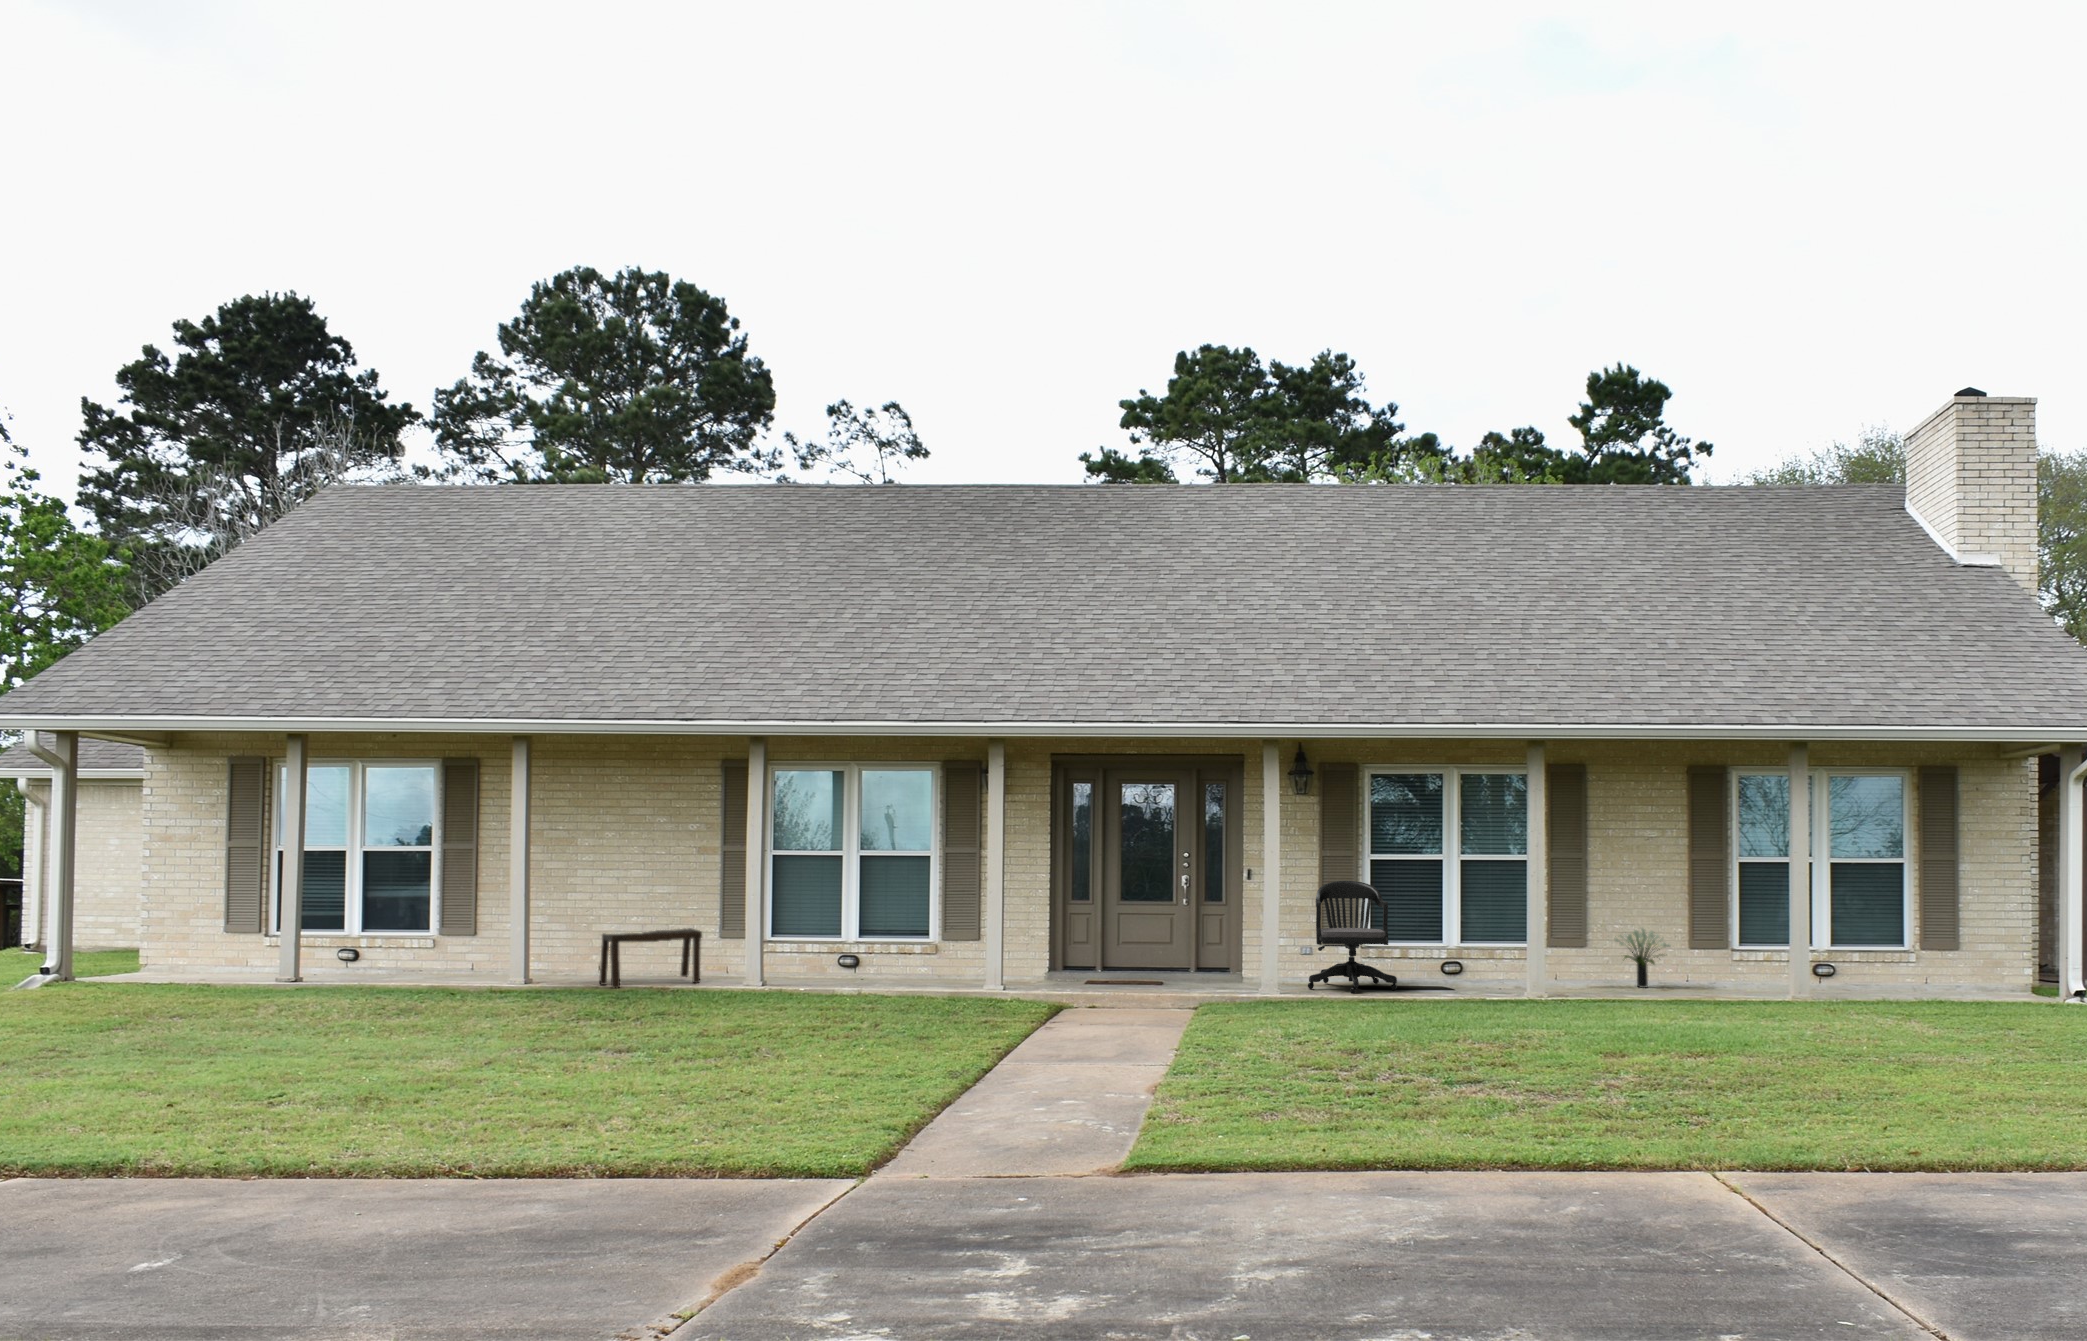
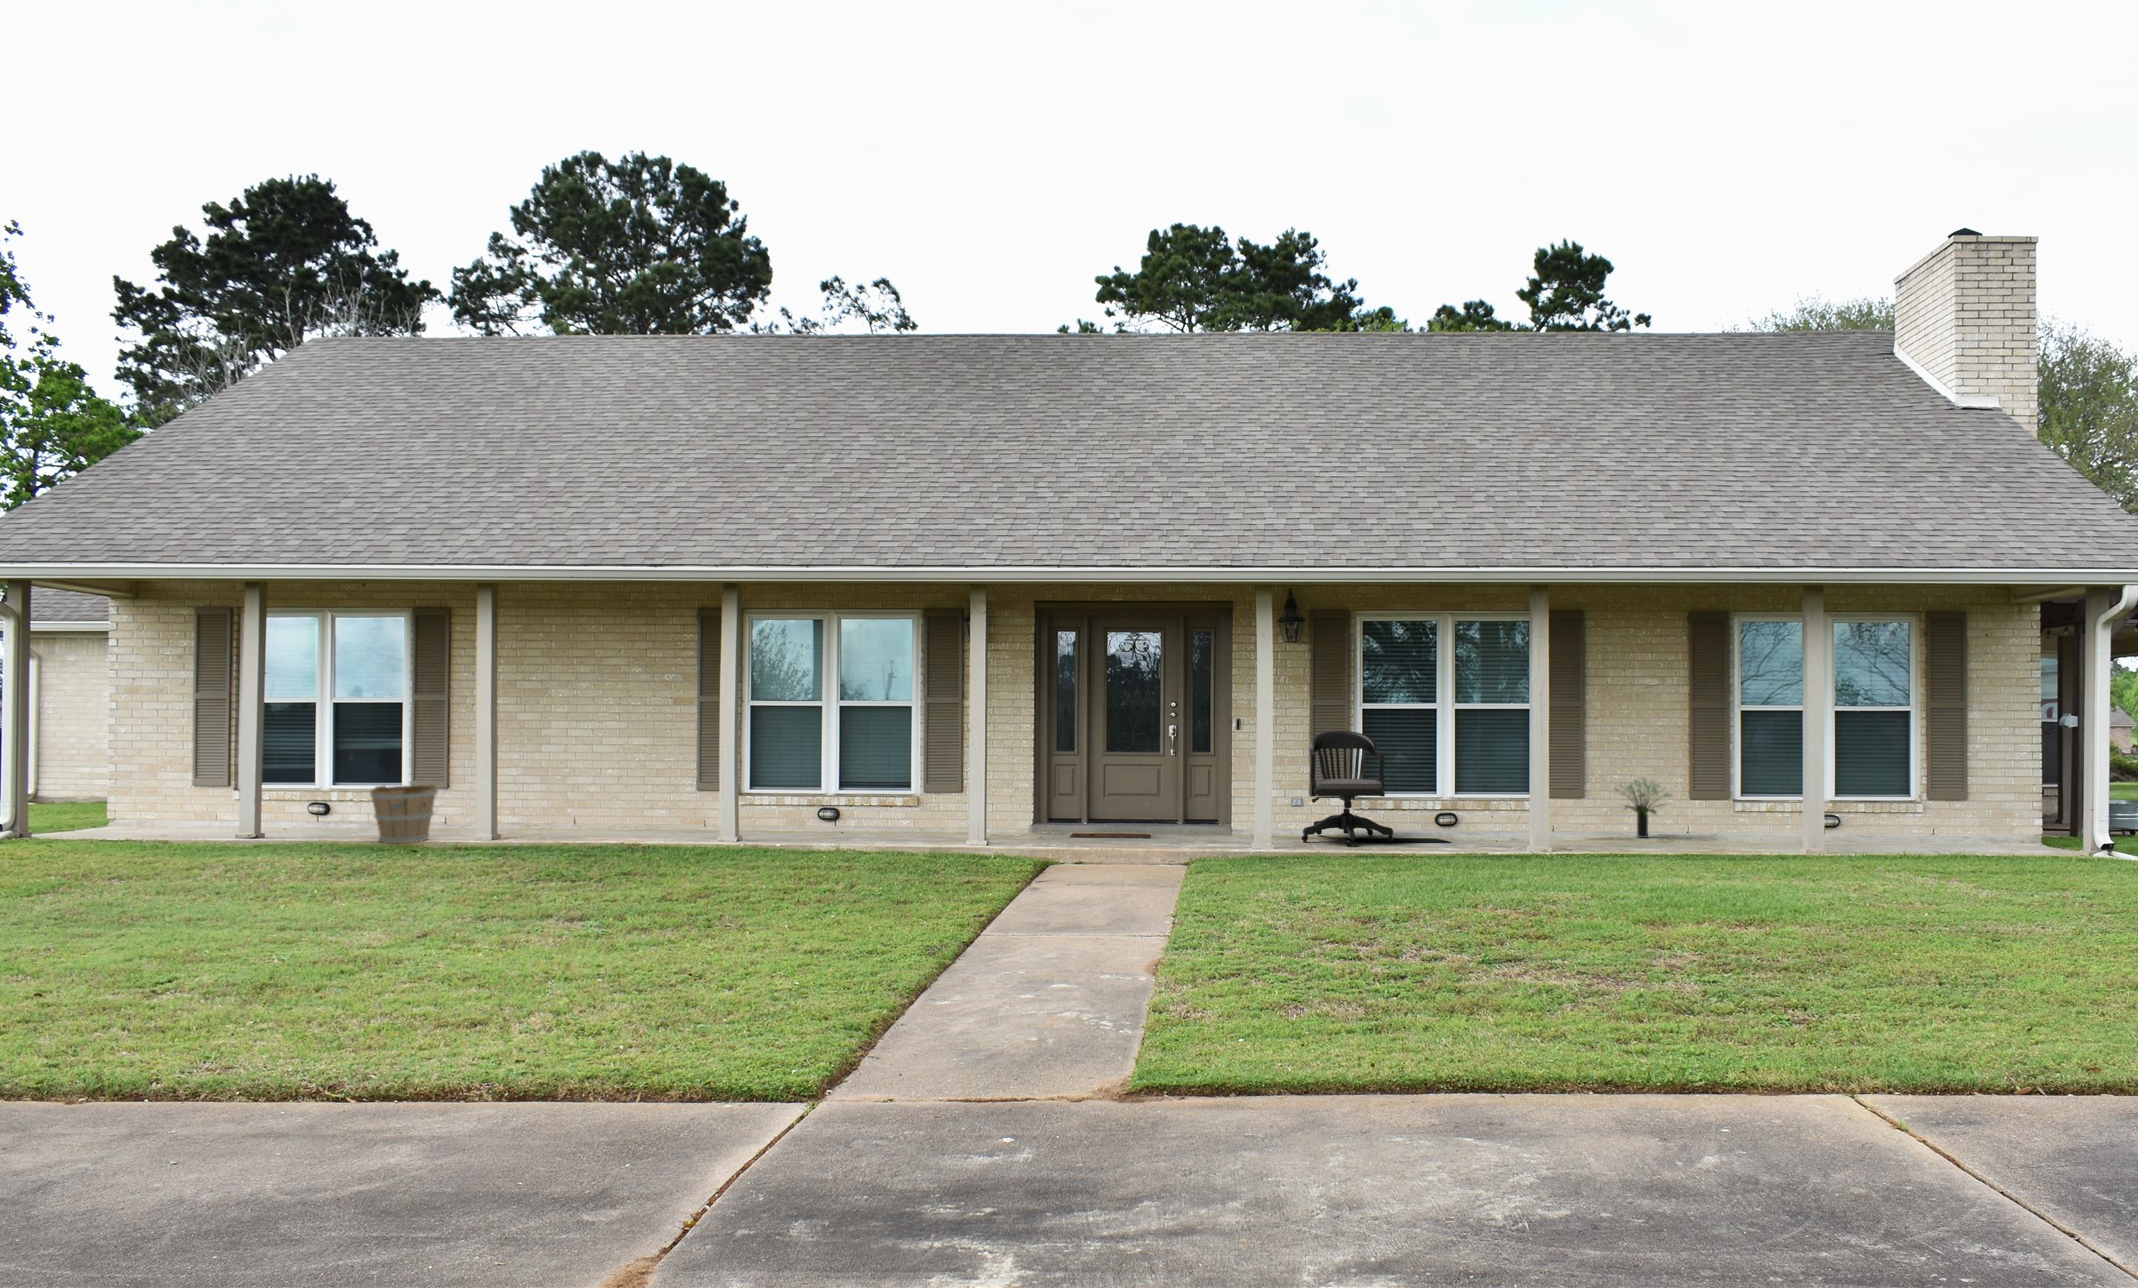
bench: present [599,928,702,988] -> none [573,782,678,846]
wooden bucket: none [405,929,469,985] -> present [370,785,438,843]

